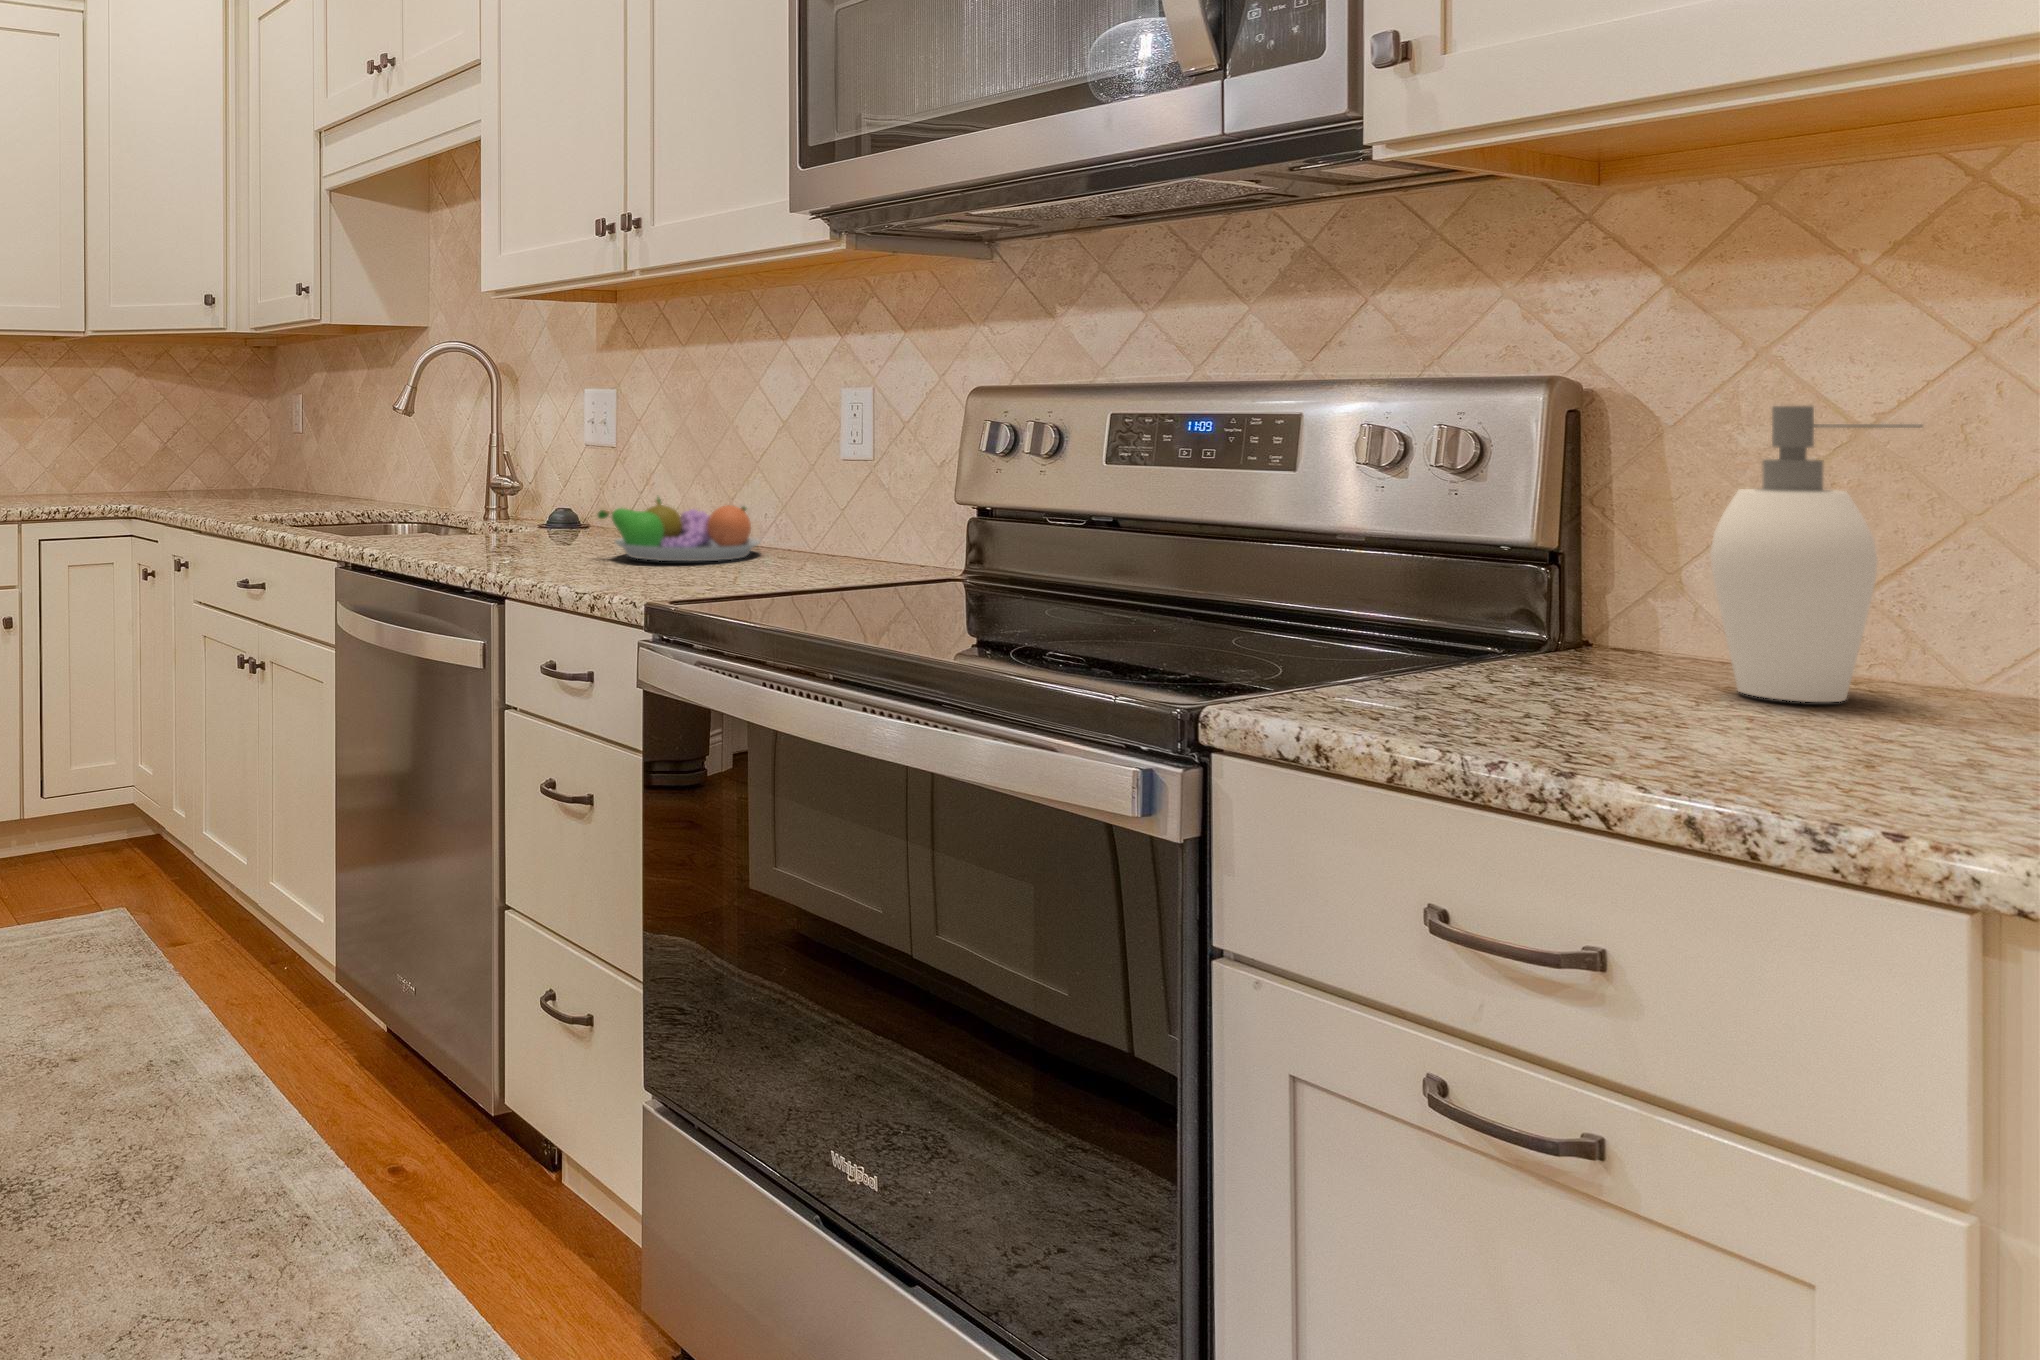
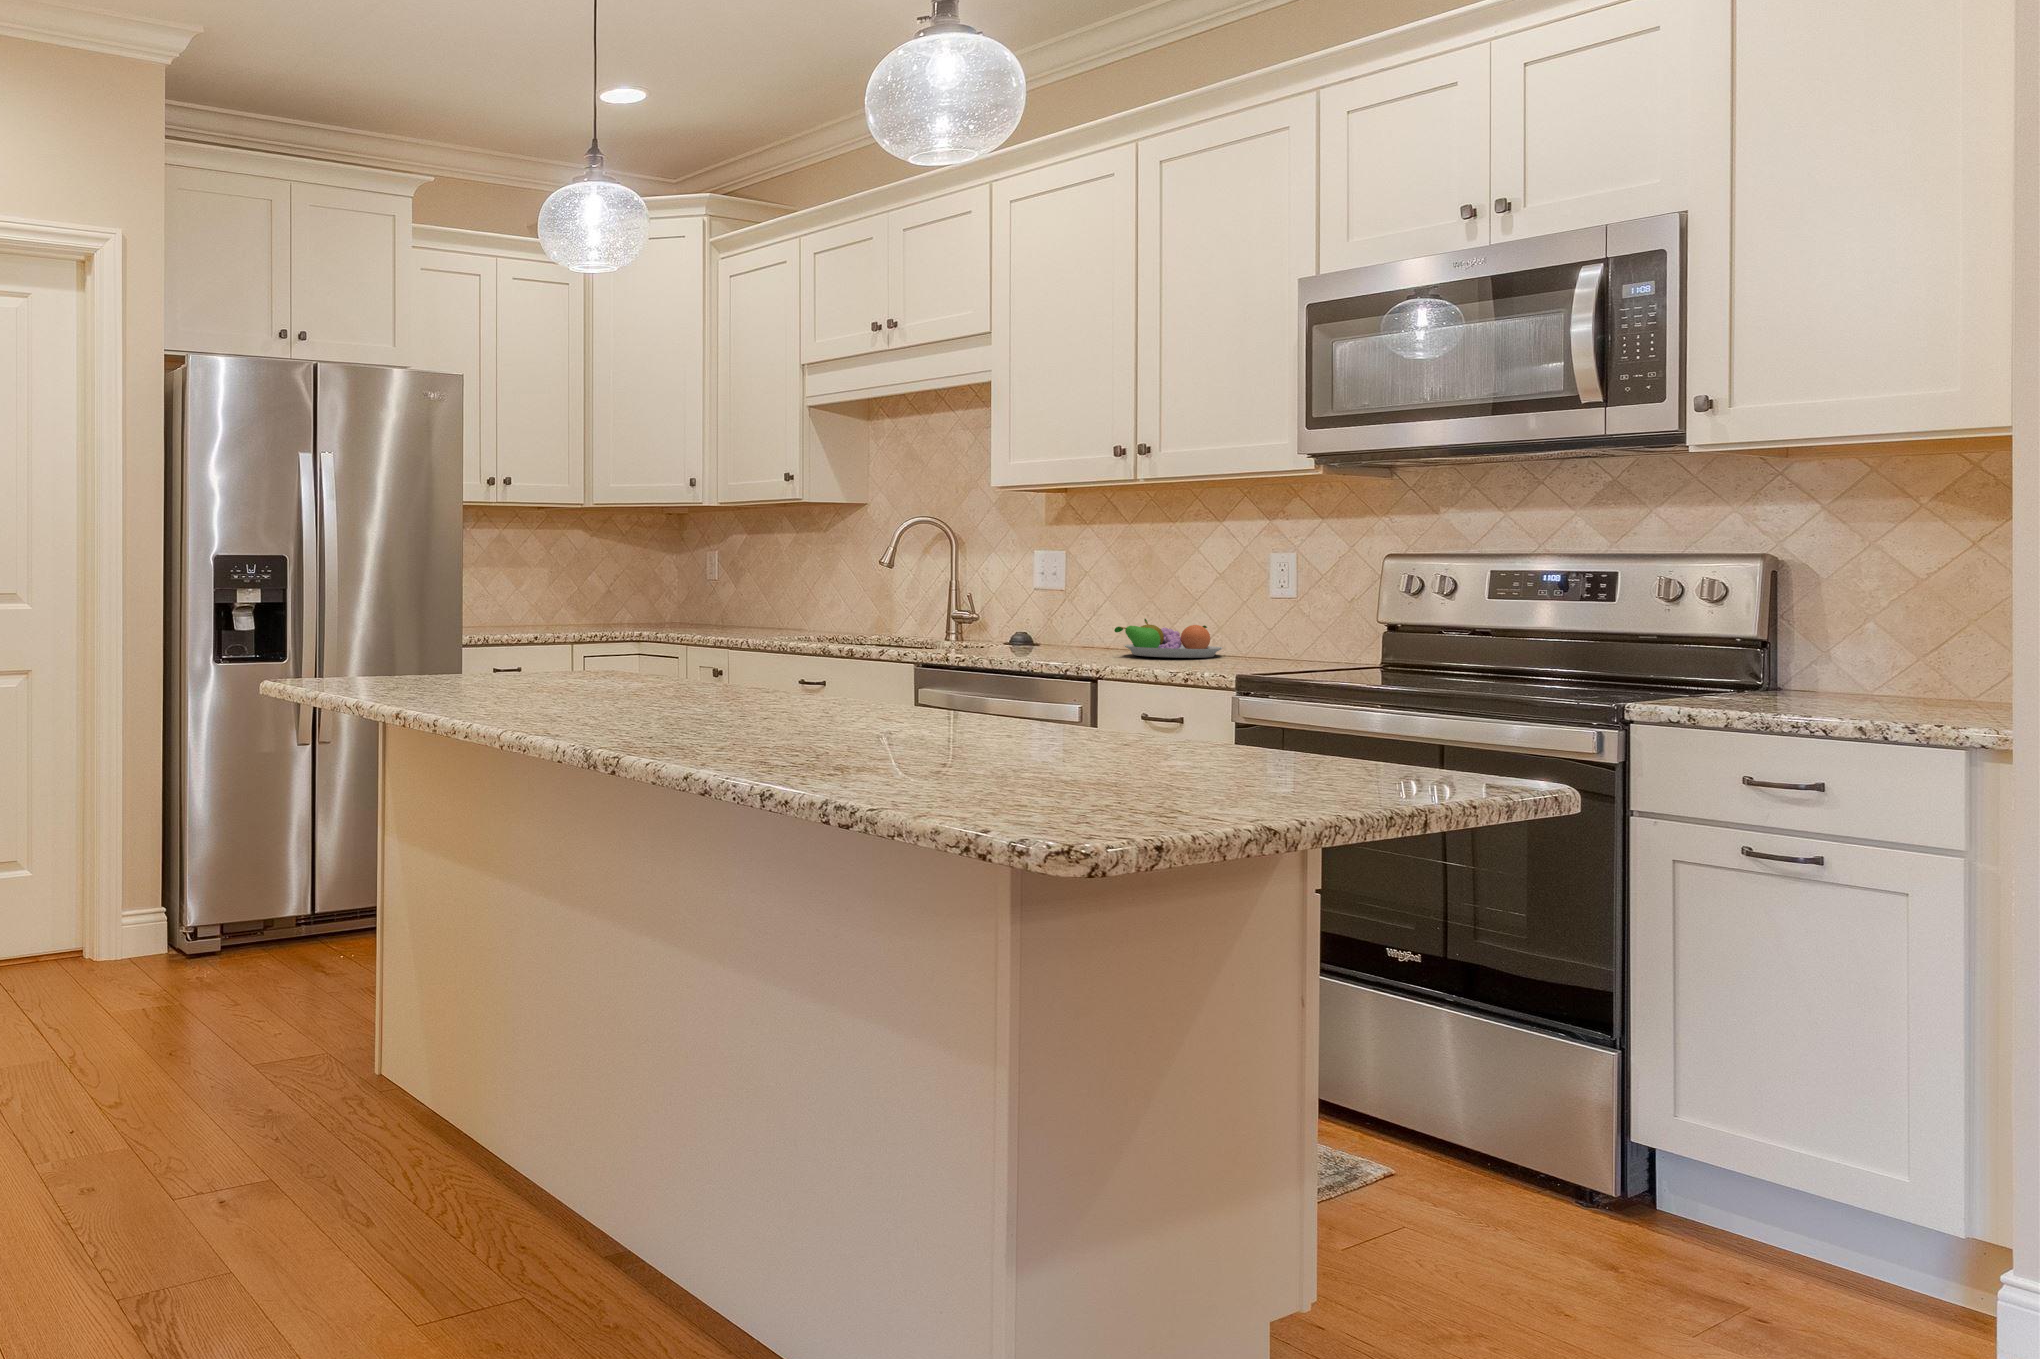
soap dispenser: present [1711,406,1923,702] -> none [1851,571,1947,700]

